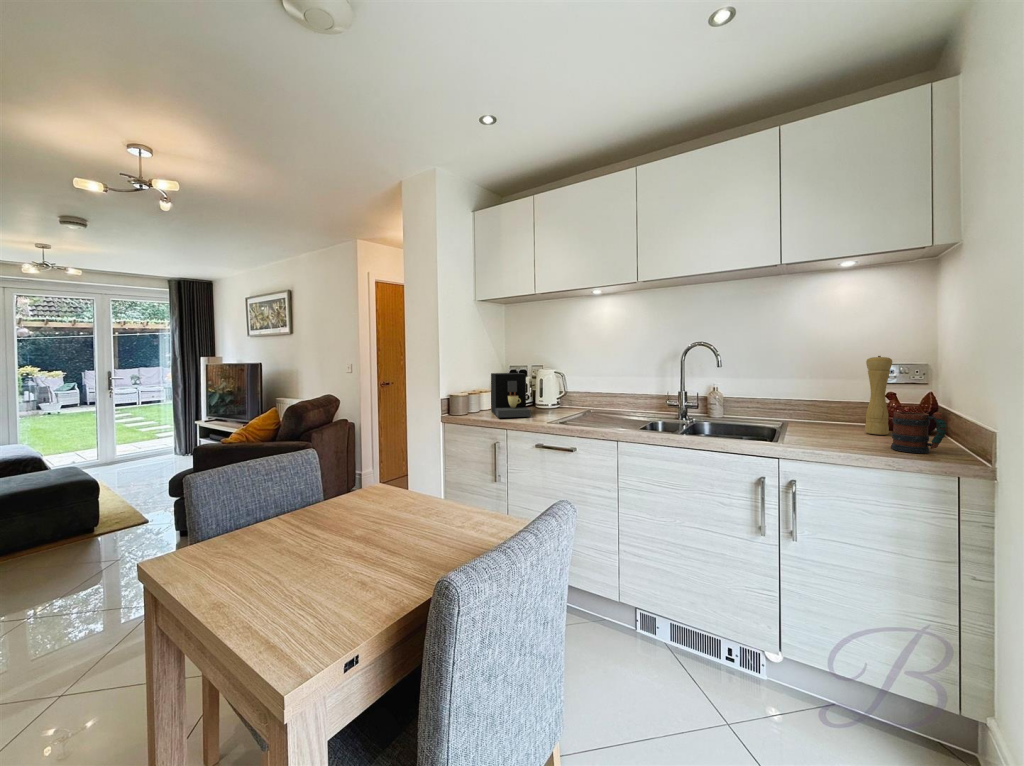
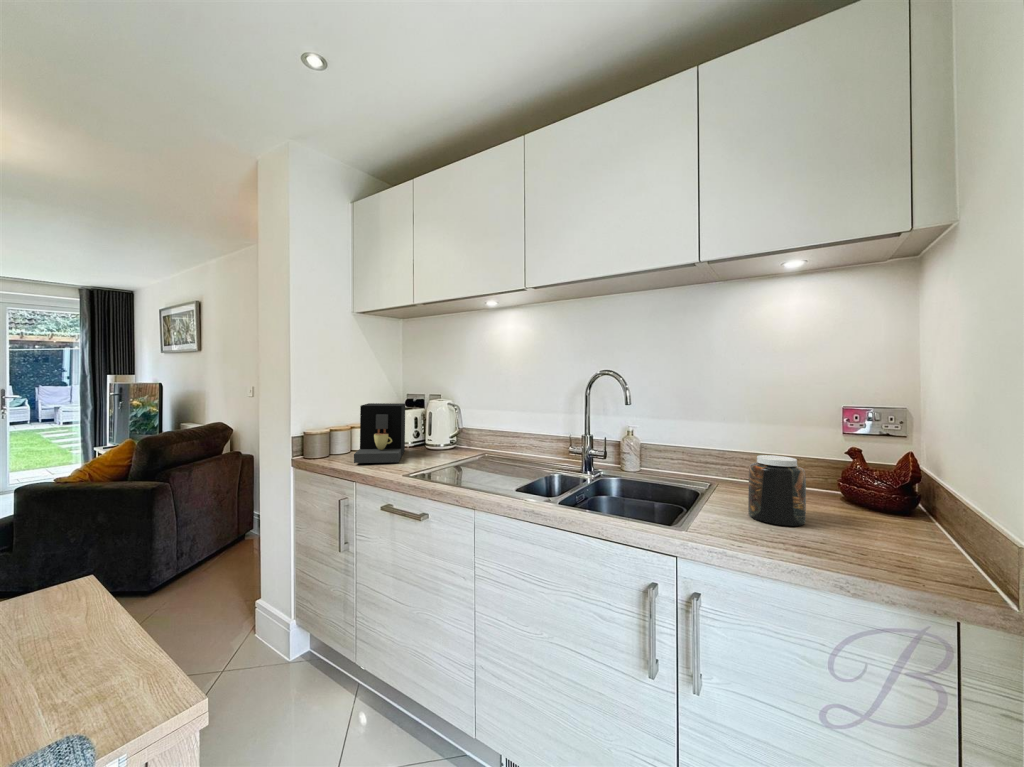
pepper mill: present [865,356,892,435] -> none [815,396,851,513]
jar: none [821,397,862,441] -> present [748,455,806,526]
mug: present [891,412,946,453] -> none [844,488,929,562]

